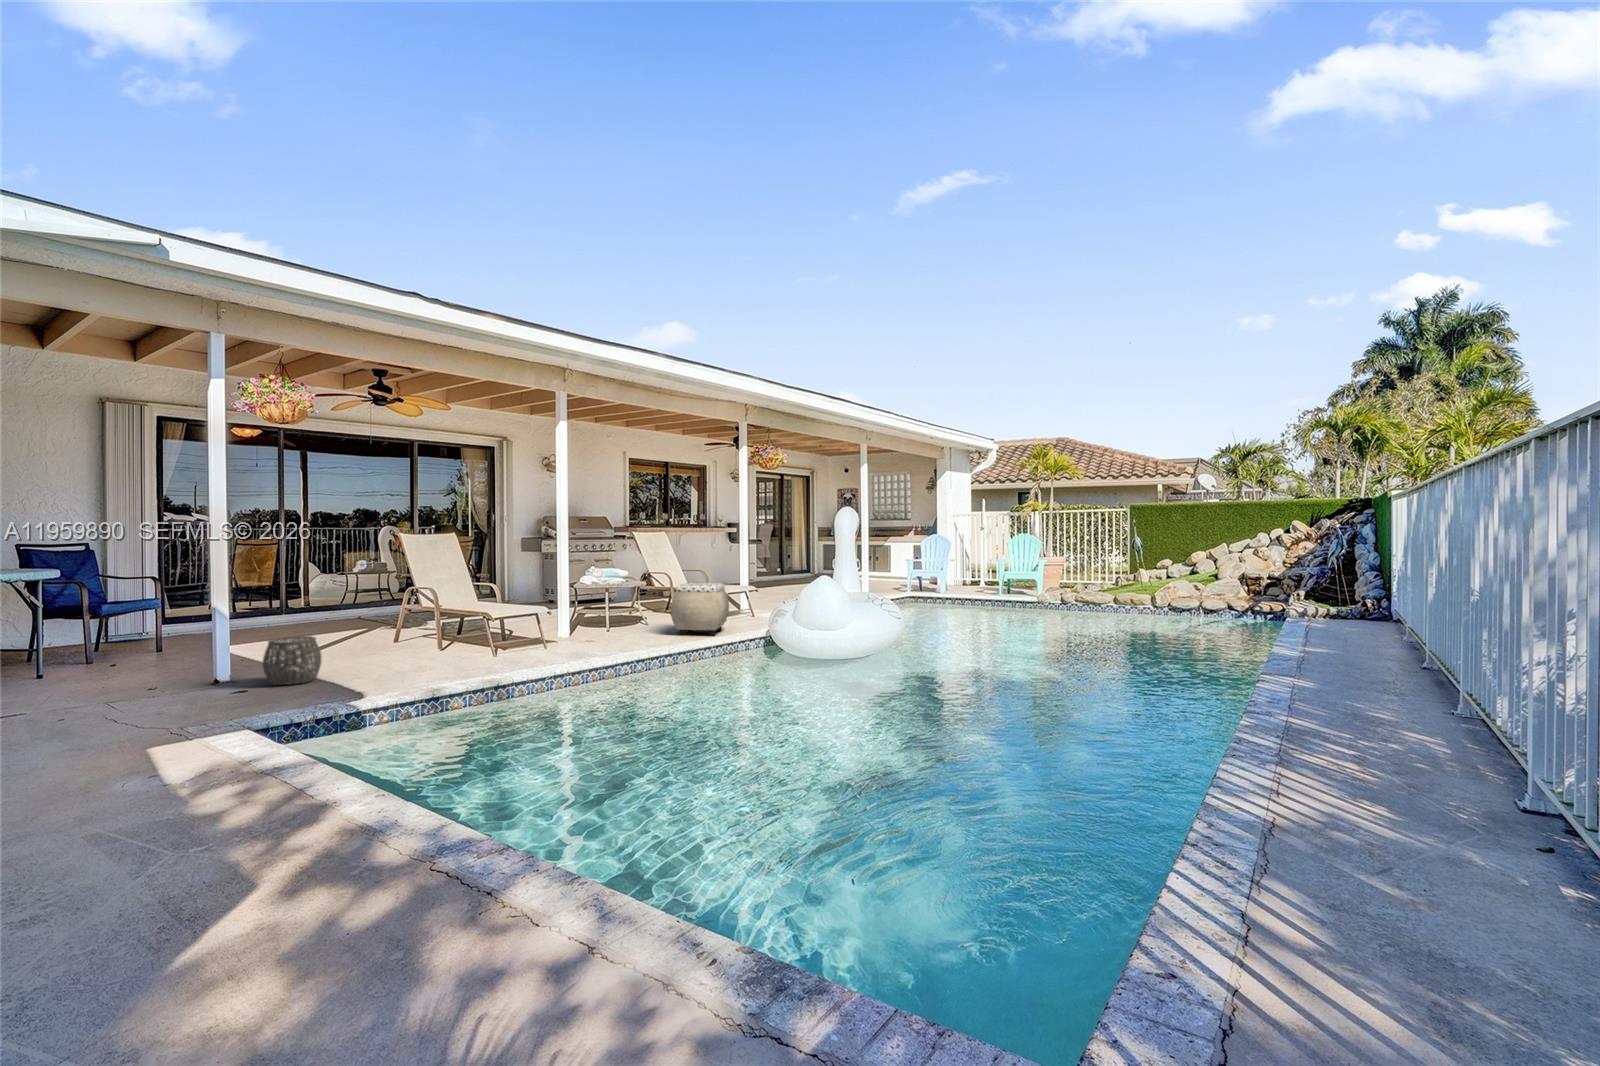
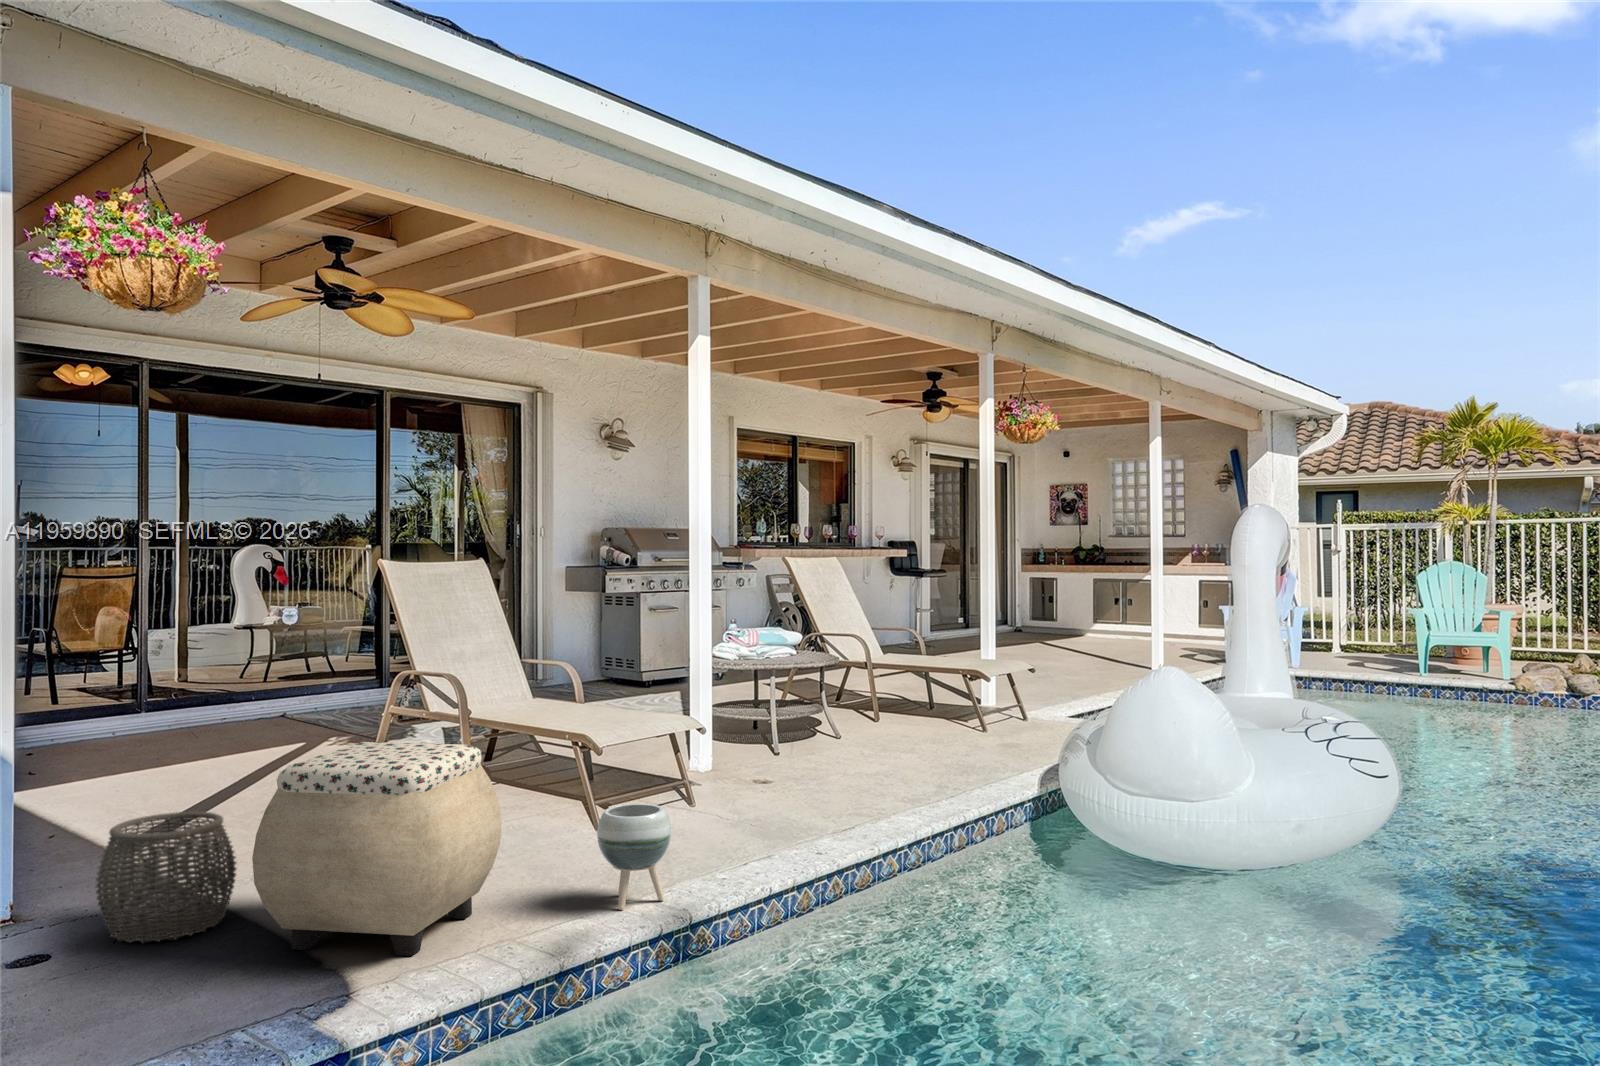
ottoman: present [671,582,729,636] -> present [252,742,501,956]
planter: none [477,635,509,676] -> present [597,804,671,910]

